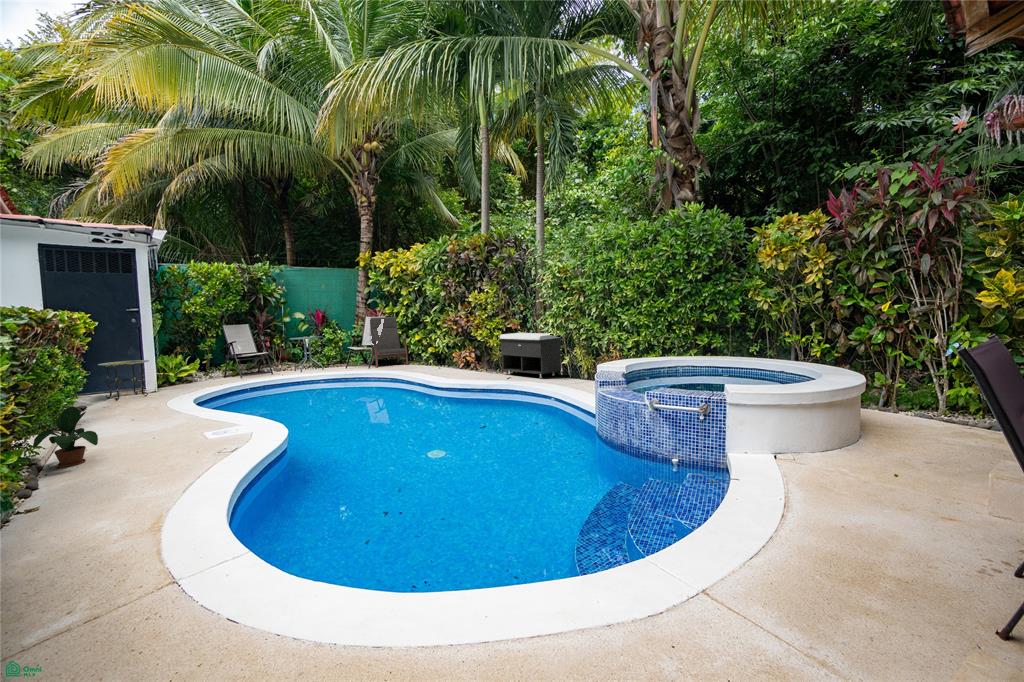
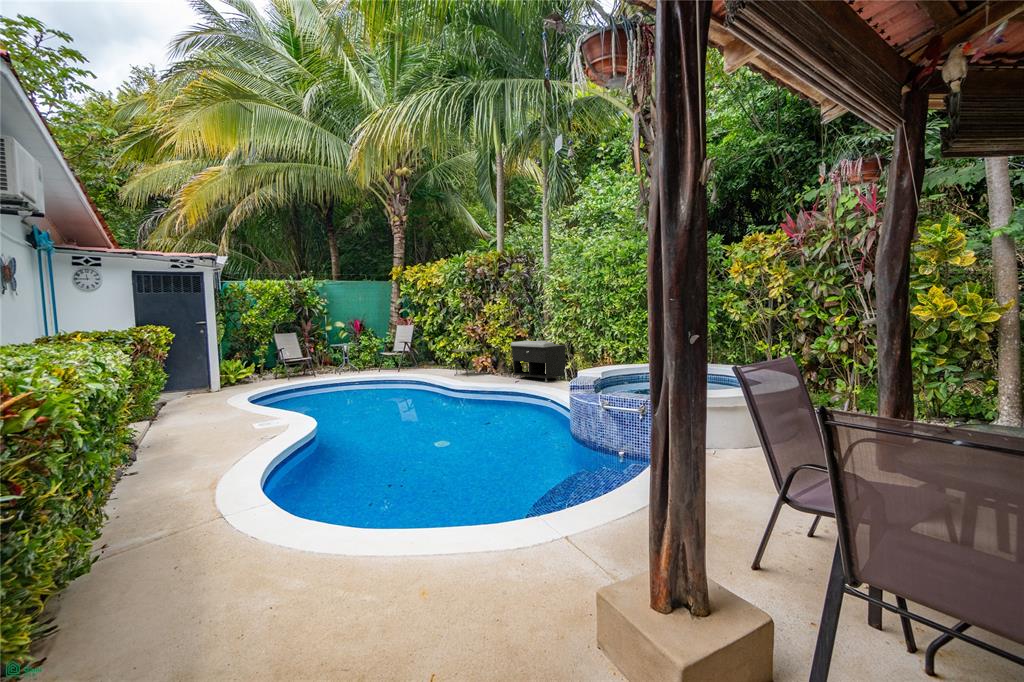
lounge chair: present [370,317,408,367] -> none [400,325,435,371]
side table: present [98,360,149,400] -> present [452,349,480,375]
potted plant: present [33,406,98,467] -> none [127,402,173,448]

